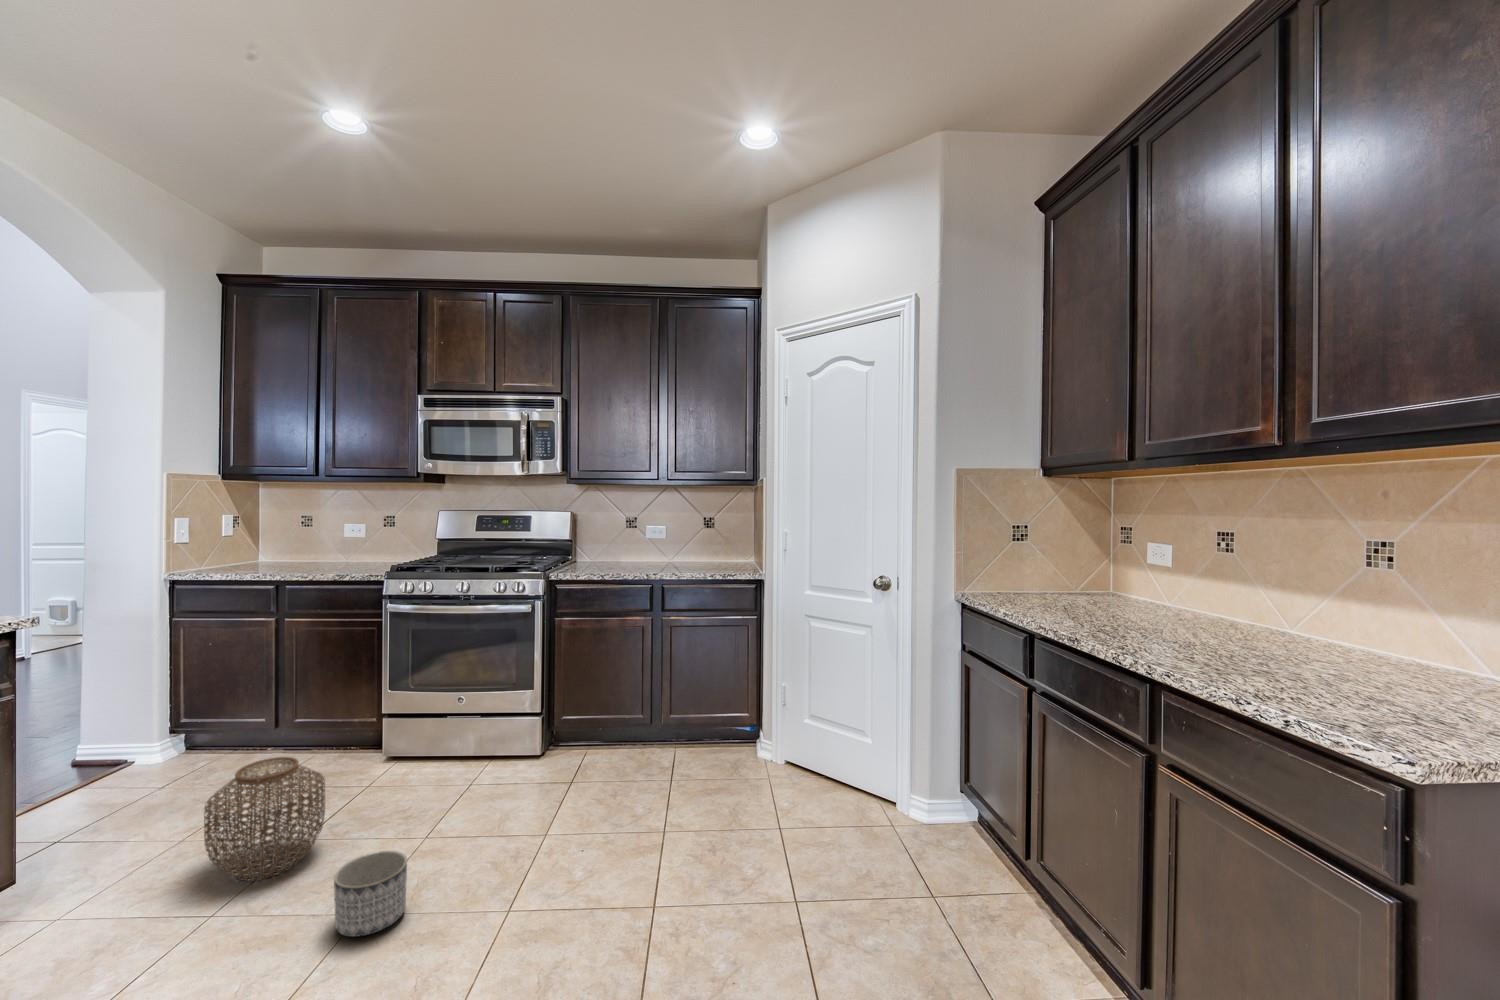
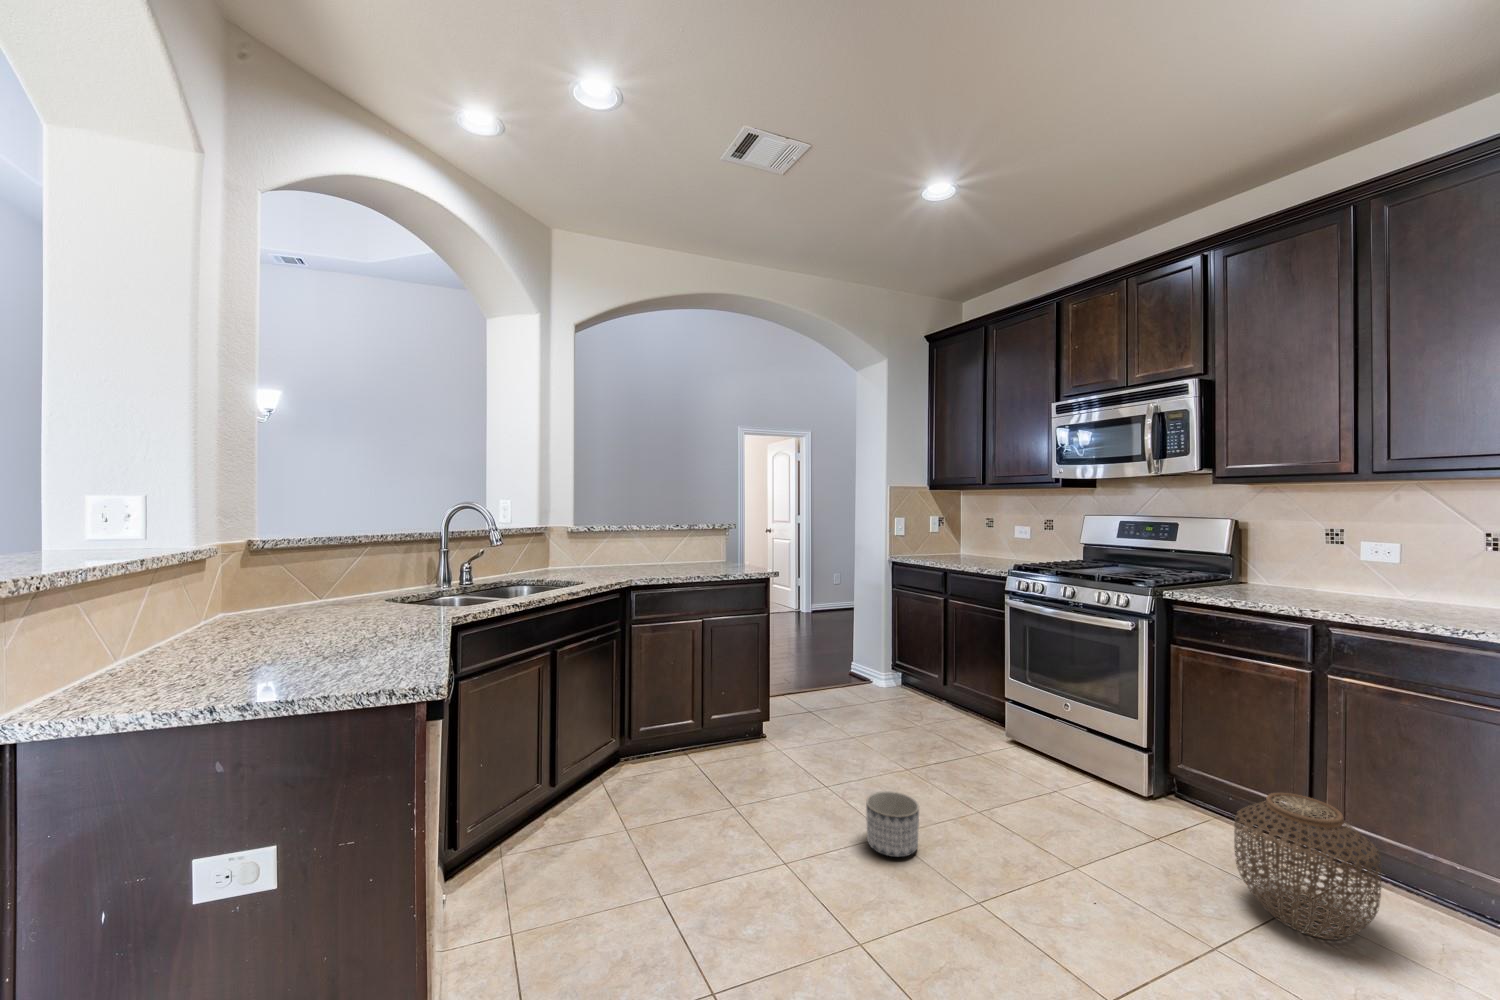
woven basket: present [204,757,325,880] -> present [1234,793,1381,940]

